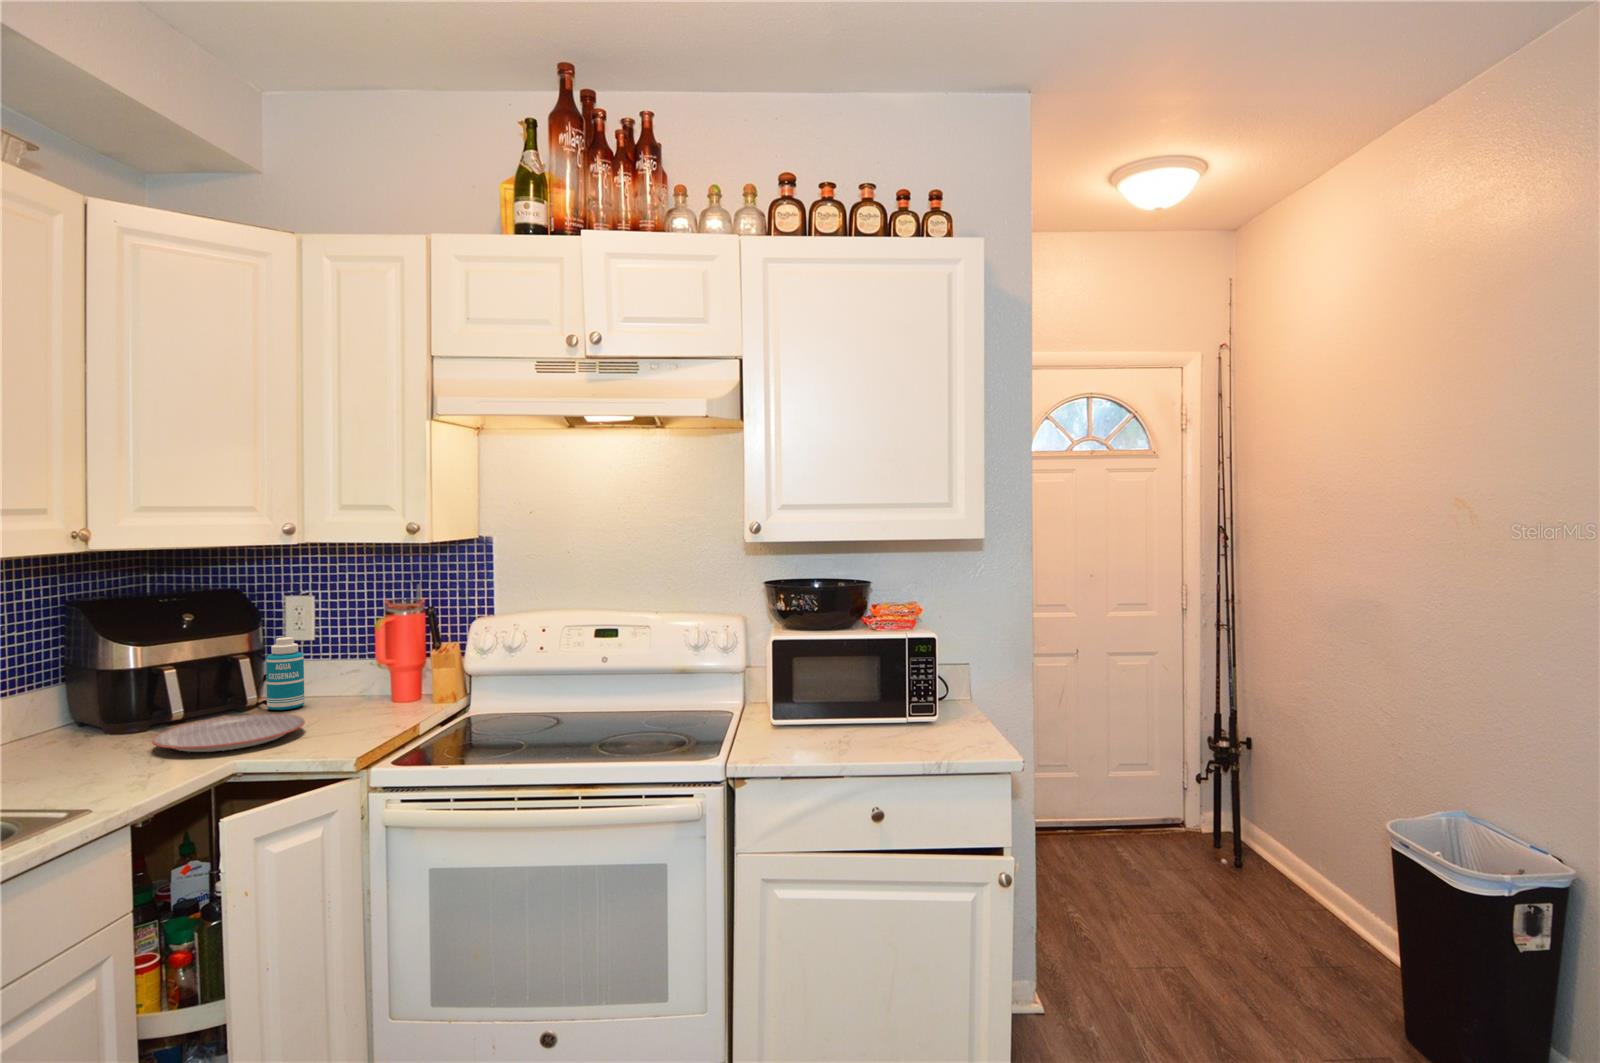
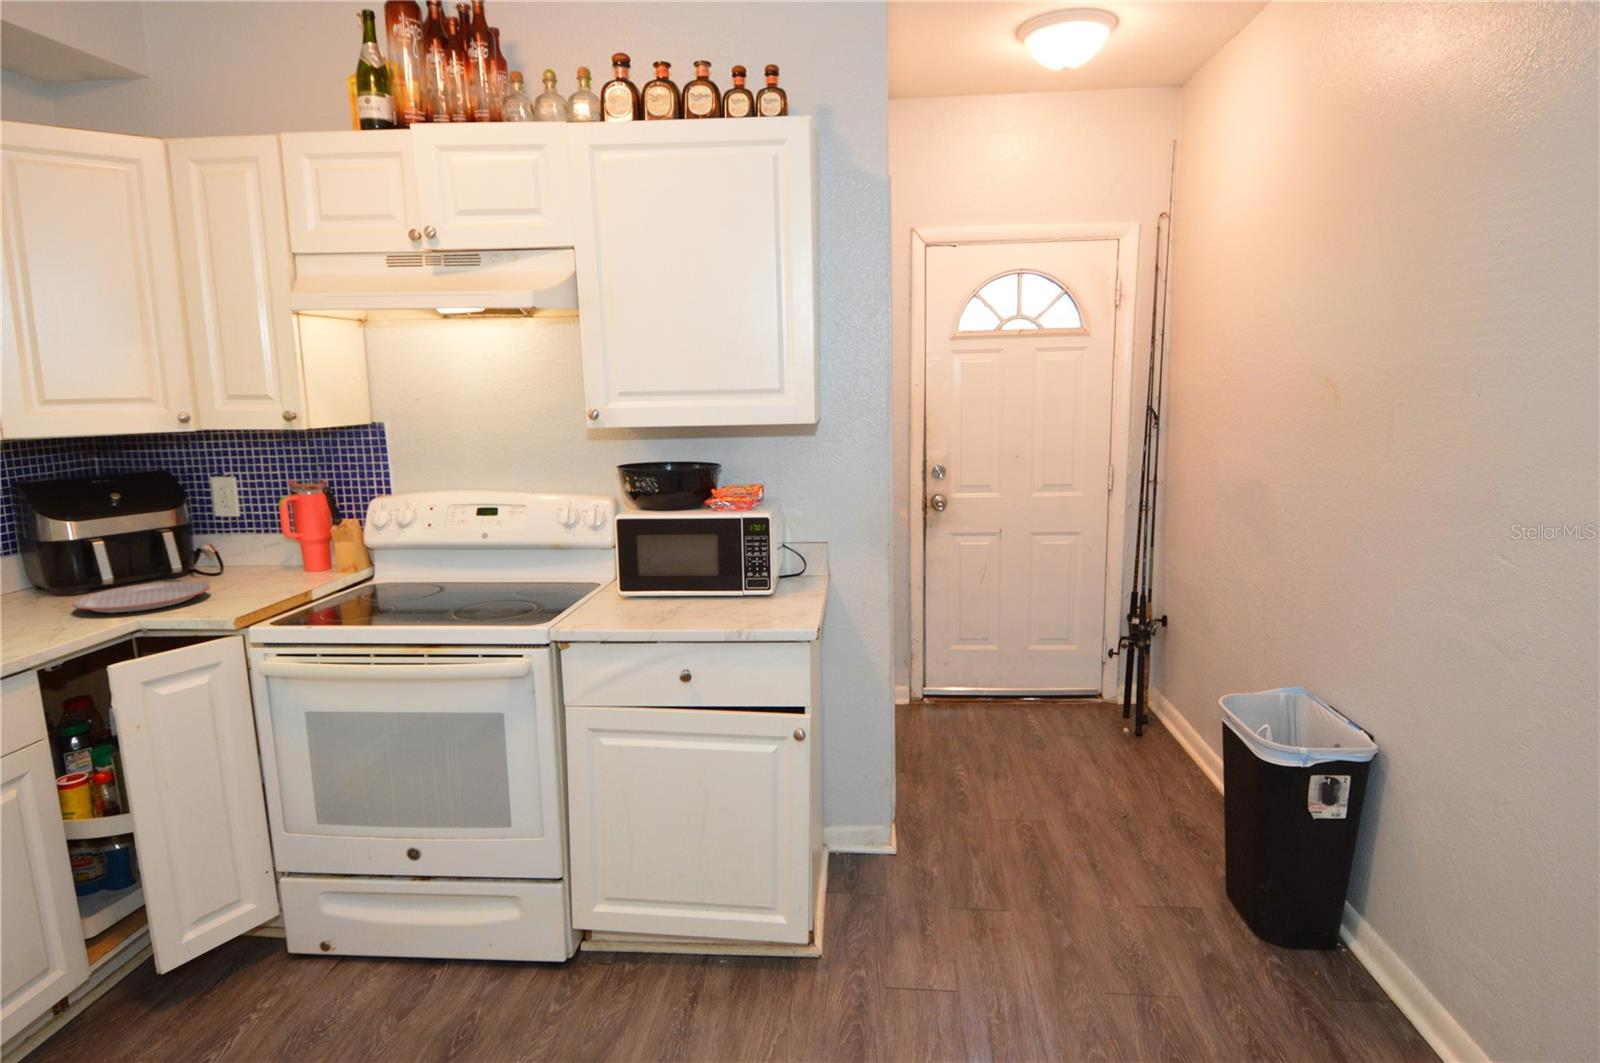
bottle: present [266,637,304,710] -> none [187,515,227,578]

